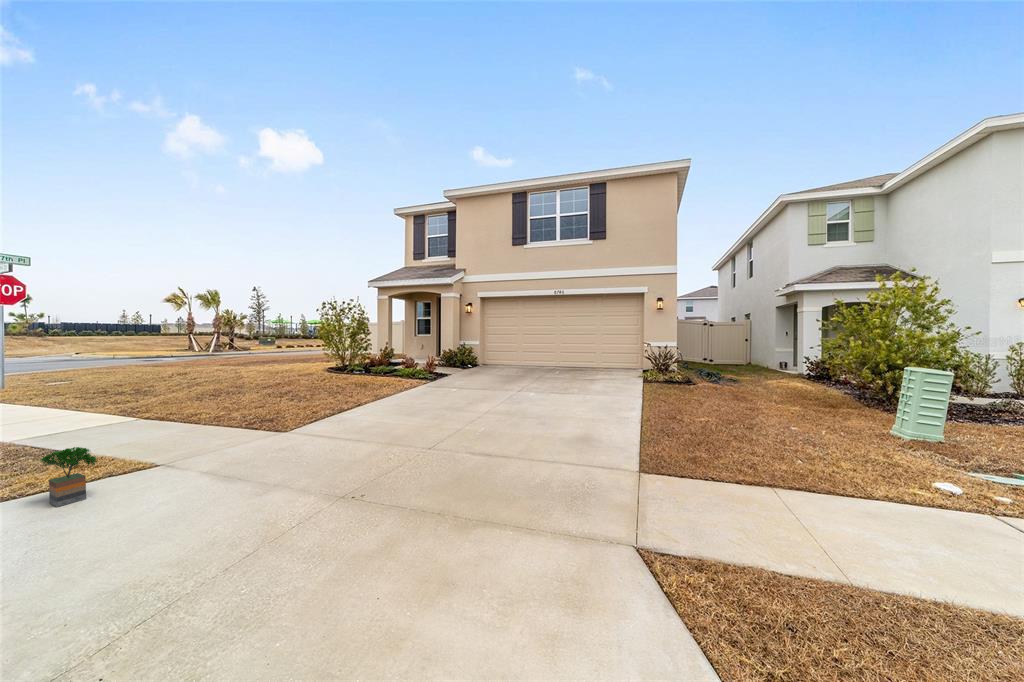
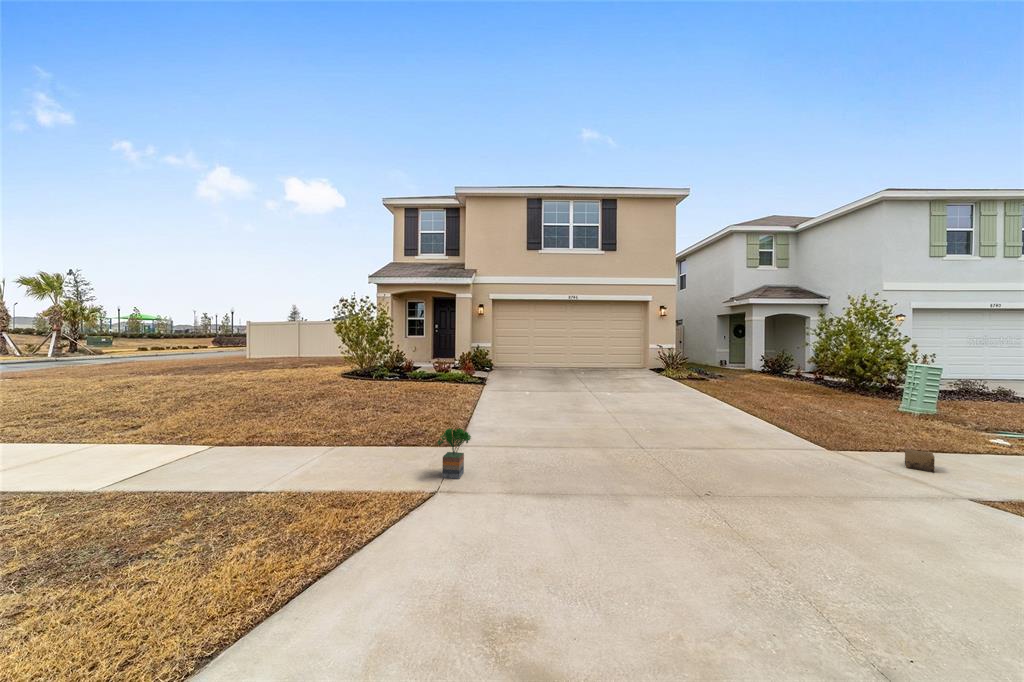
cardboard box: none [671,554,731,619] -> present [905,449,935,472]

